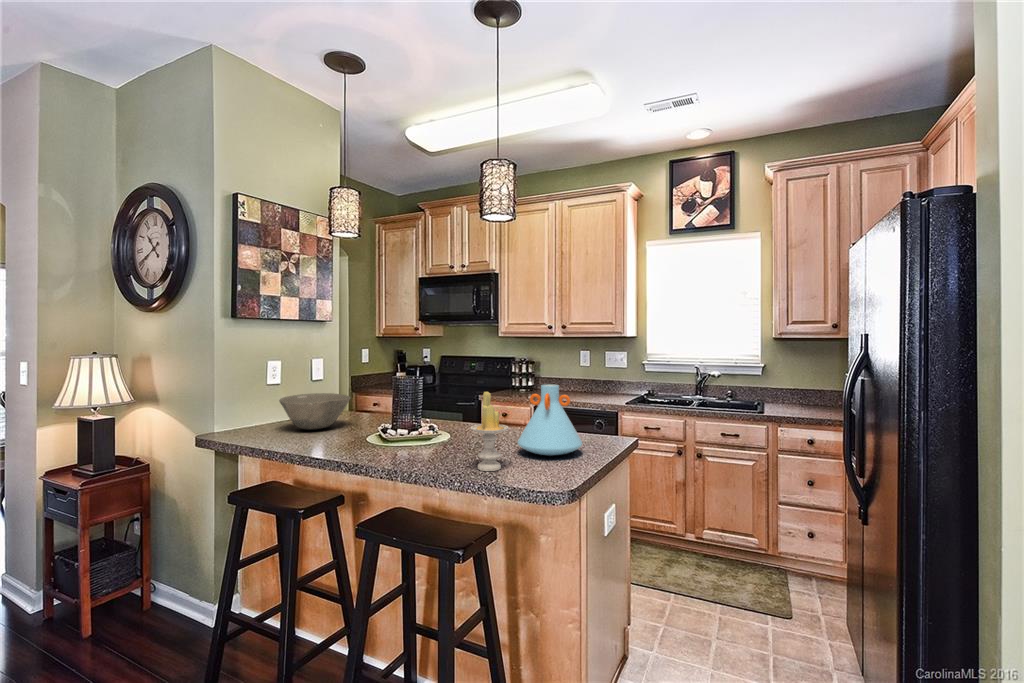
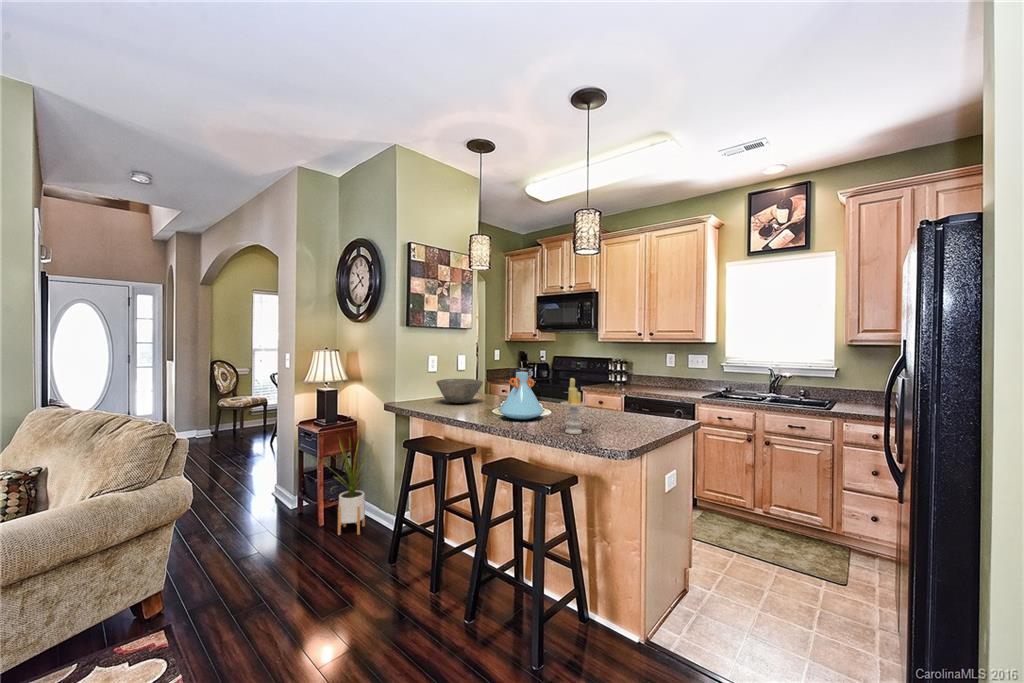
vase: present [518,384,582,456] -> present [500,372,544,420]
house plant: none [84,485,187,646] -> present [336,441,370,535]

